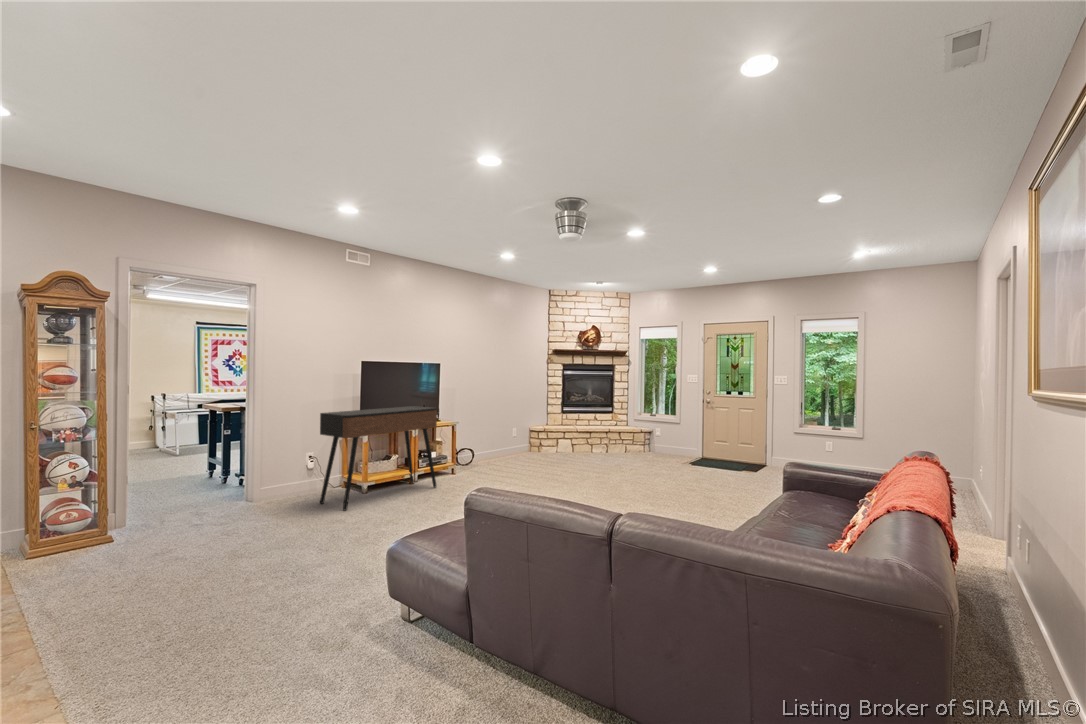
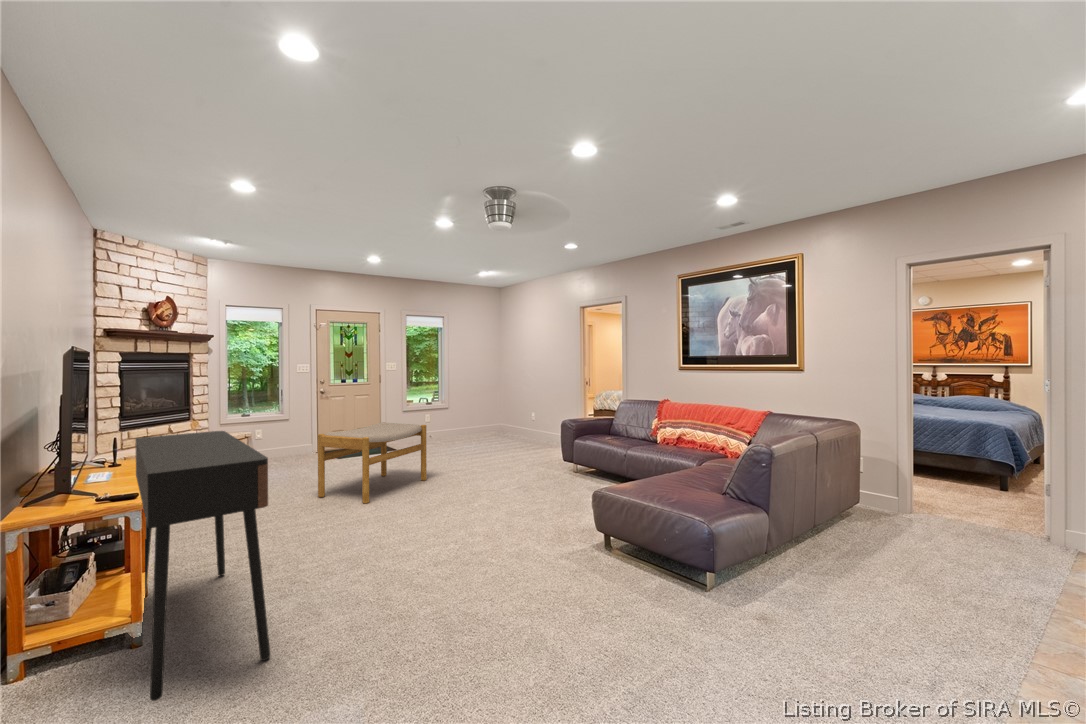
footstool: none [571,428,658,492] -> present [318,422,427,504]

